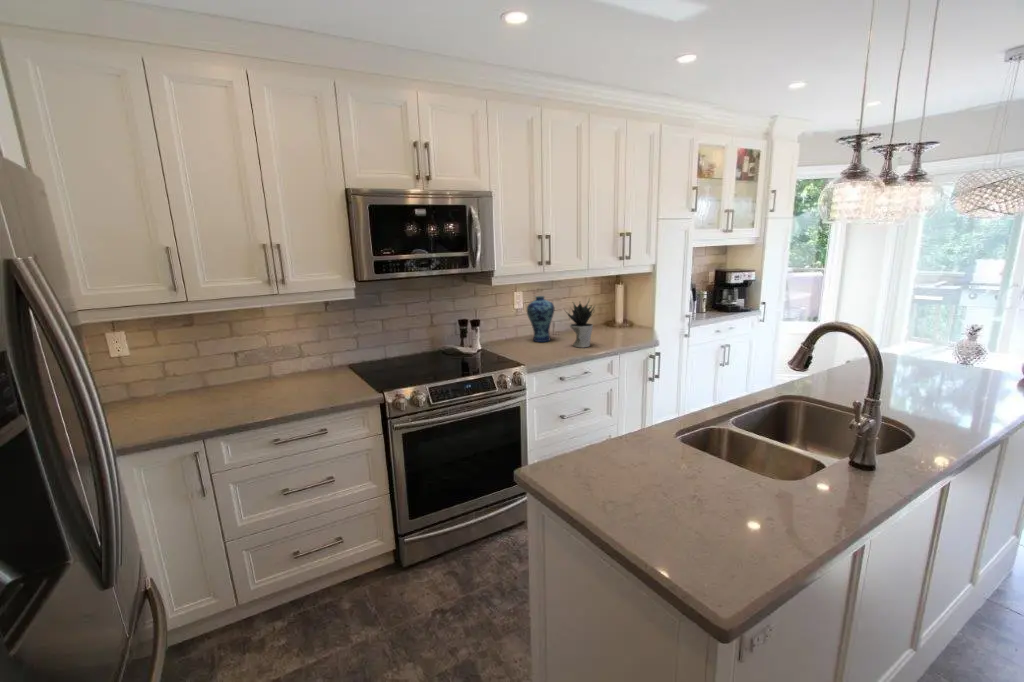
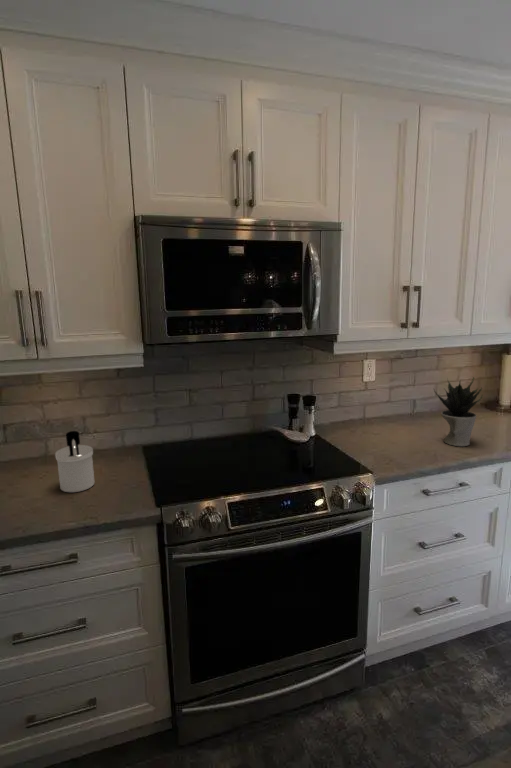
vase: present [527,296,555,342] -> none [379,368,419,430]
soap dispenser: none [294,348,324,393] -> present [55,431,94,492]

